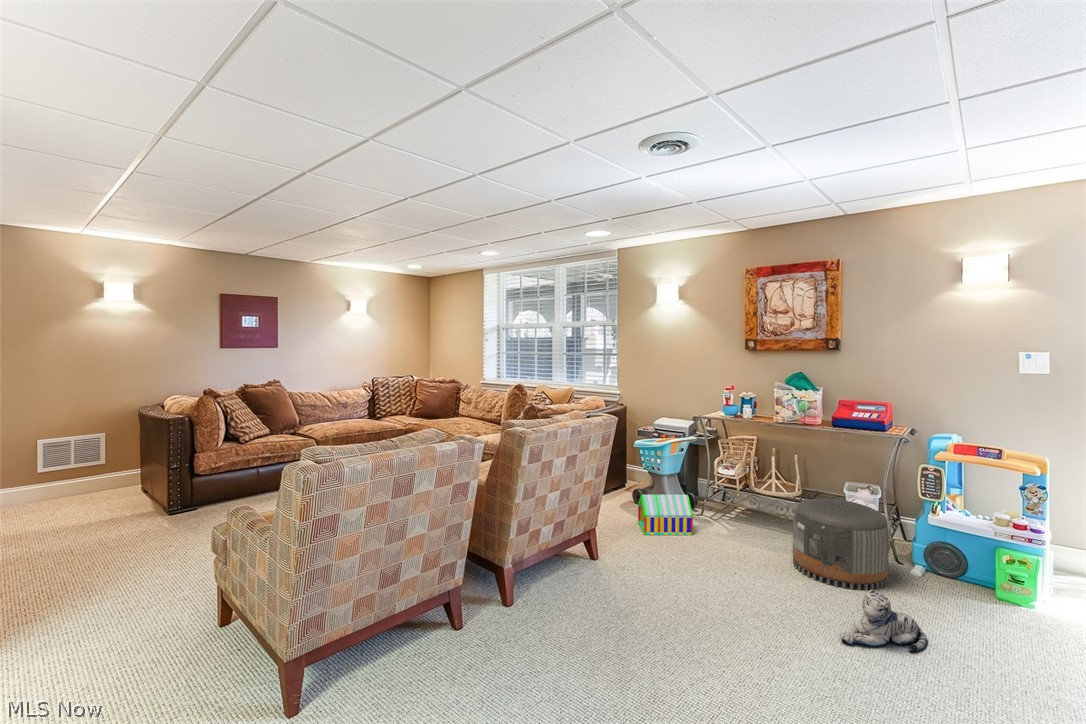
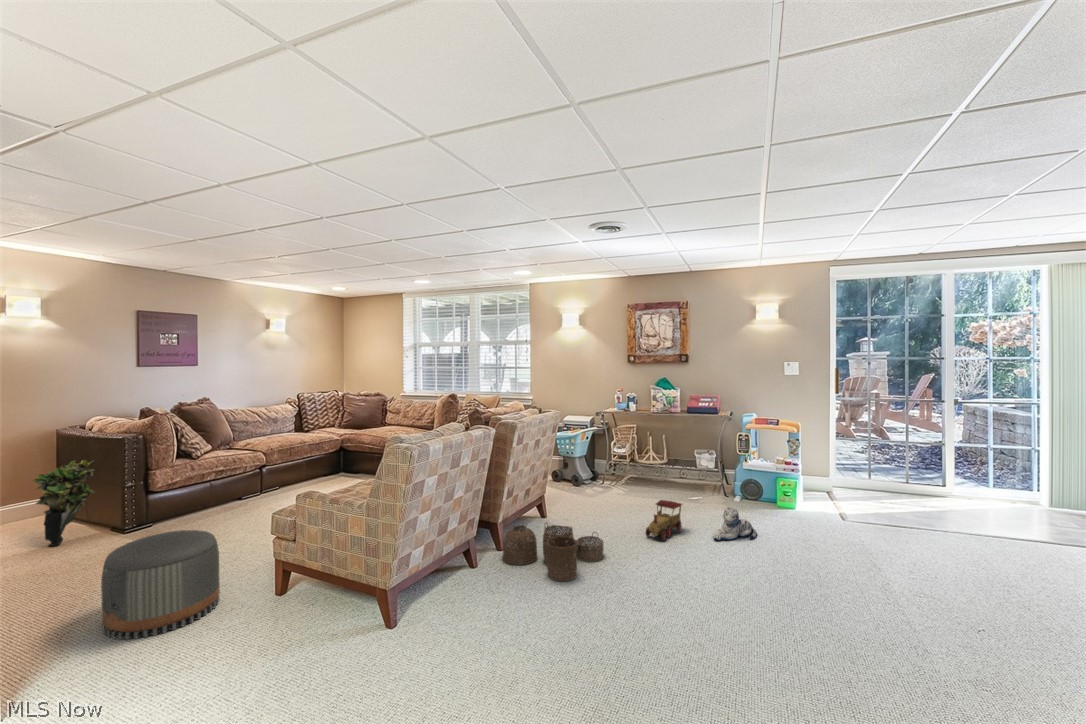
potted plant: none [90,439,146,523] -> present [33,460,94,547]
toy house: present [638,494,693,535] -> none [561,469,603,501]
pouf: present [793,498,889,590] -> present [101,530,220,639]
toy train: none [726,559,796,627] -> present [646,500,682,541]
woven basket: none [502,572,646,676] -> present [502,523,604,581]

